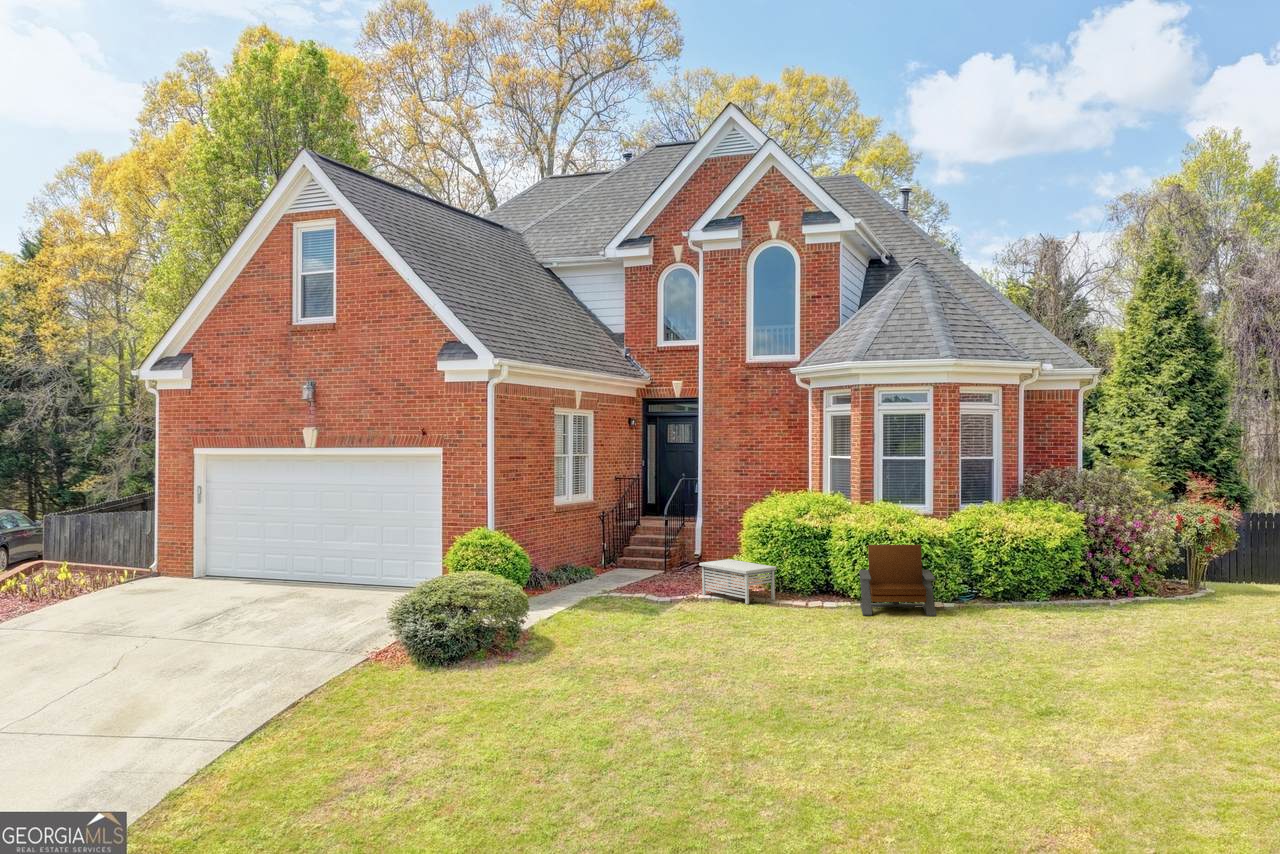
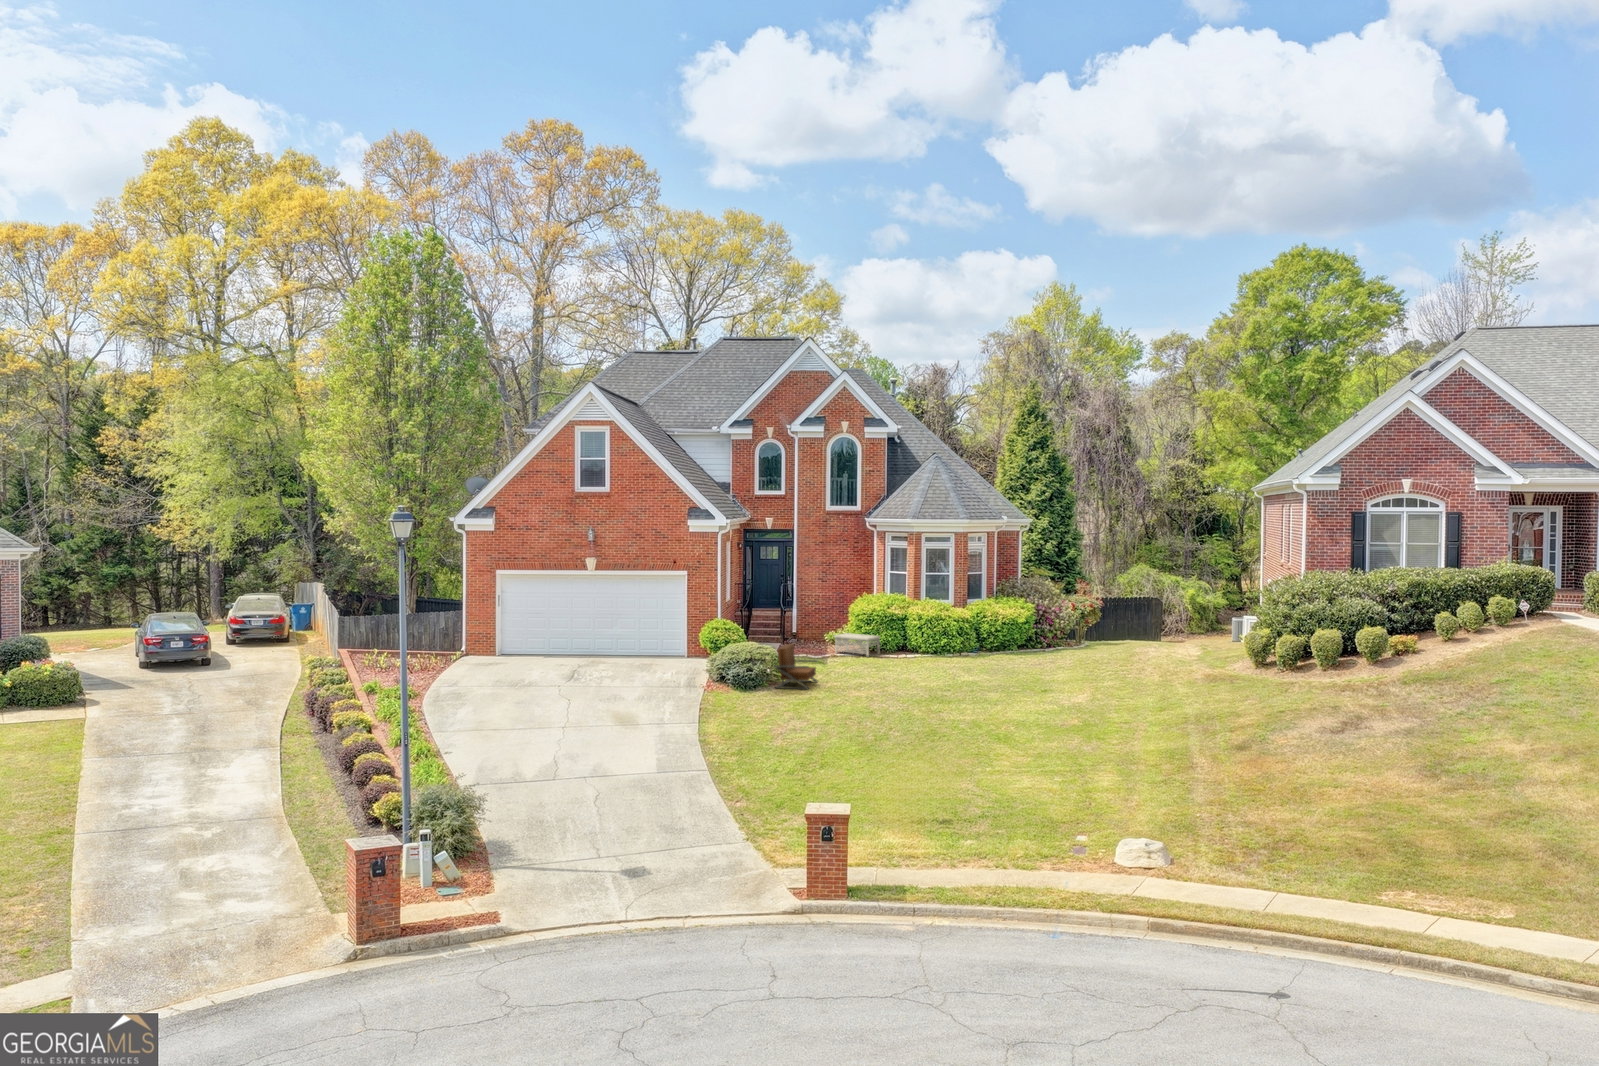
lounge chair: present [860,545,936,616] -> present [774,644,818,689]

